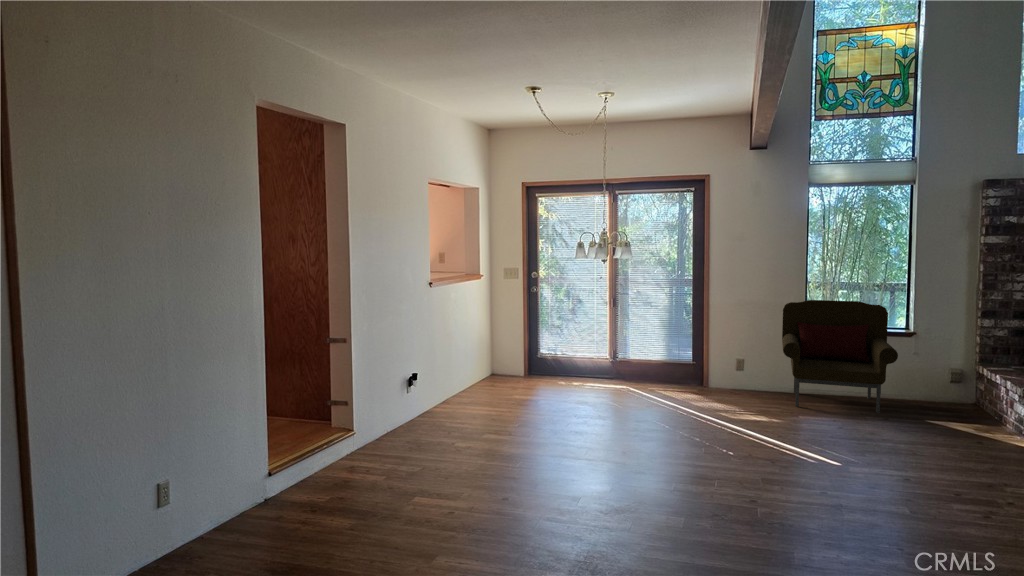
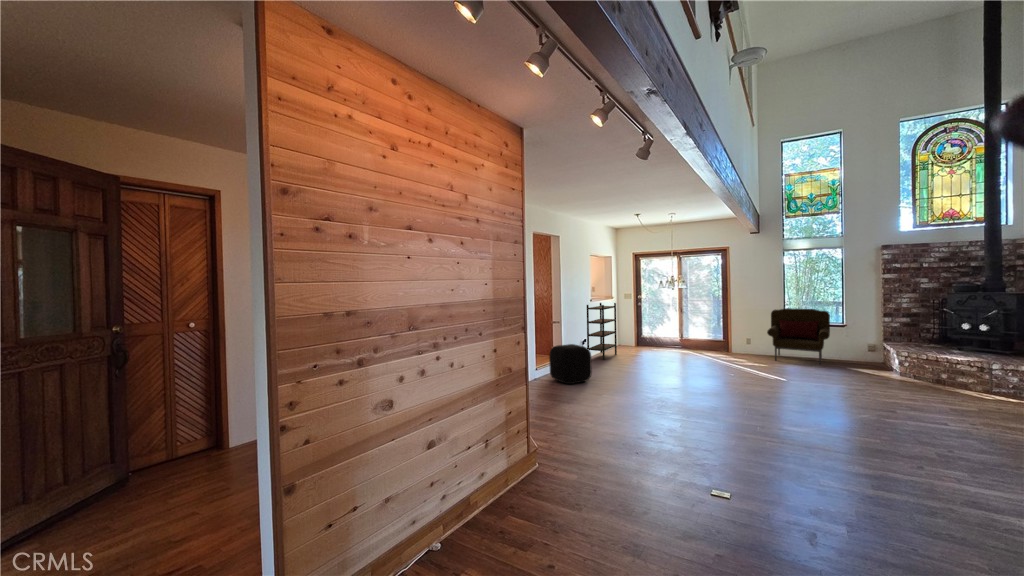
bookshelf: none [419,289,487,422] -> present [587,303,617,360]
ottoman: none [298,408,415,528] -> present [549,344,592,384]

